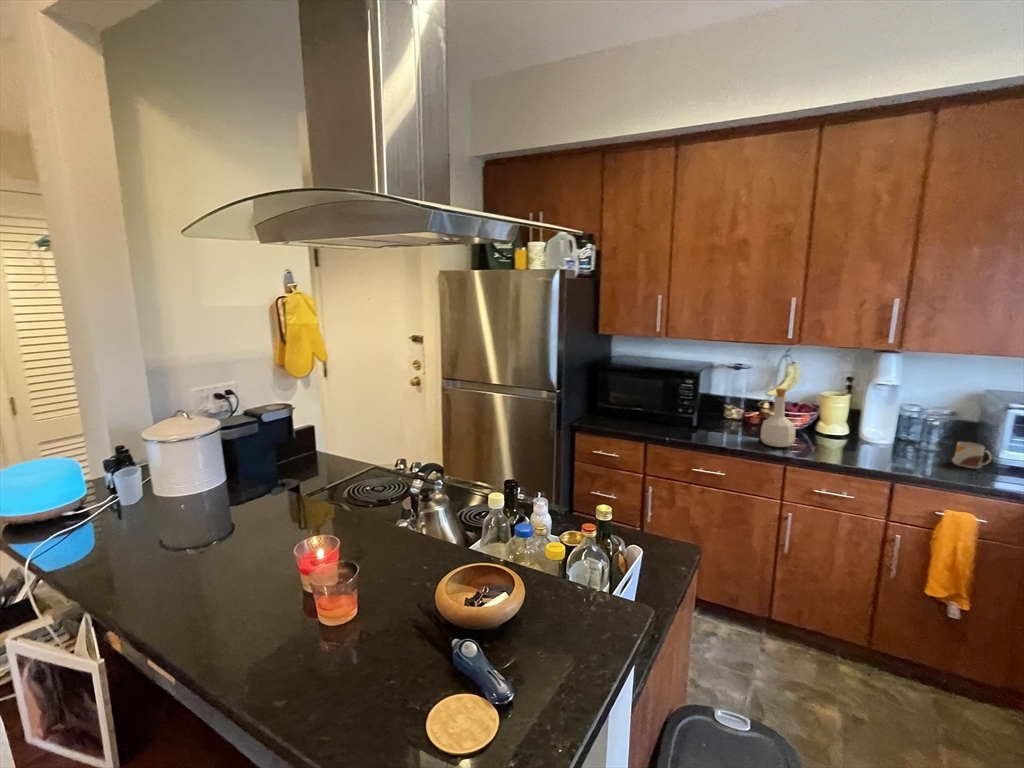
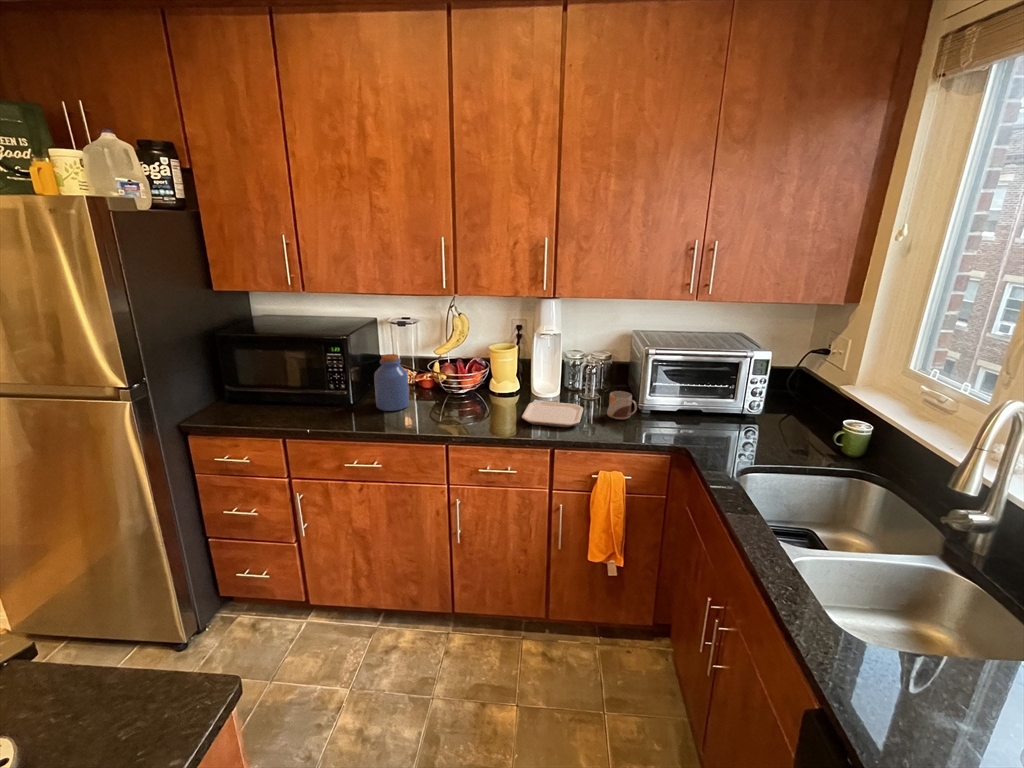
bottle: present [761,388,795,447] -> none [420,350,459,422]
jar: none [716,390,746,436] -> present [374,354,409,411]
plate: none [859,443,924,466] -> present [522,401,583,427]

